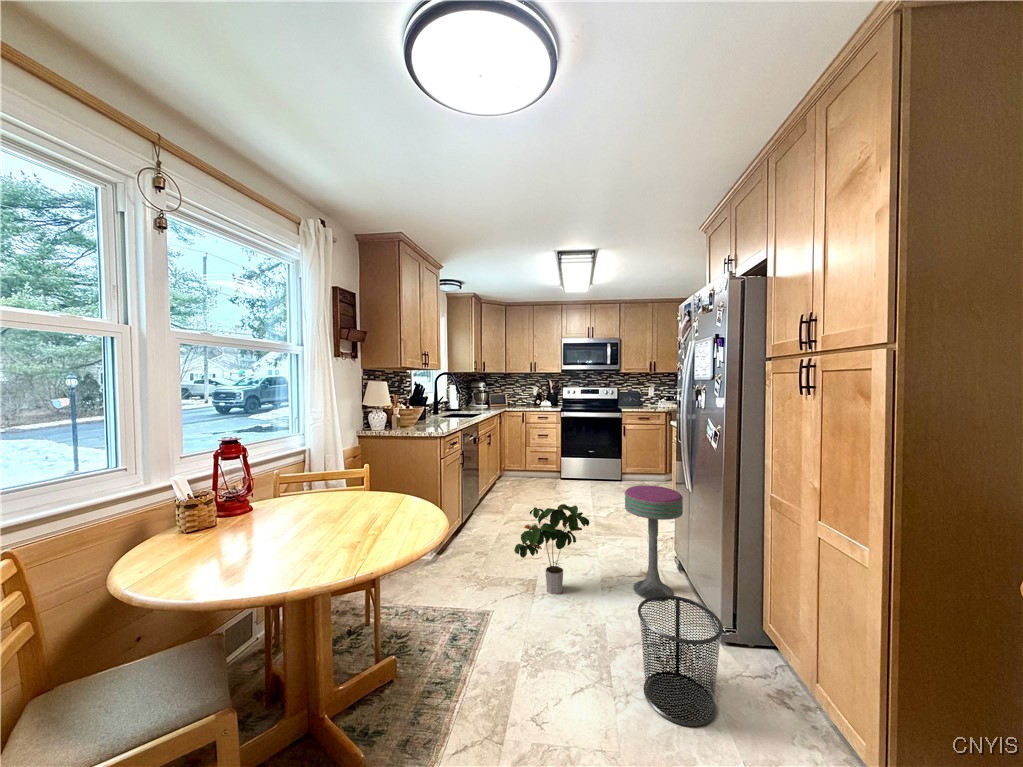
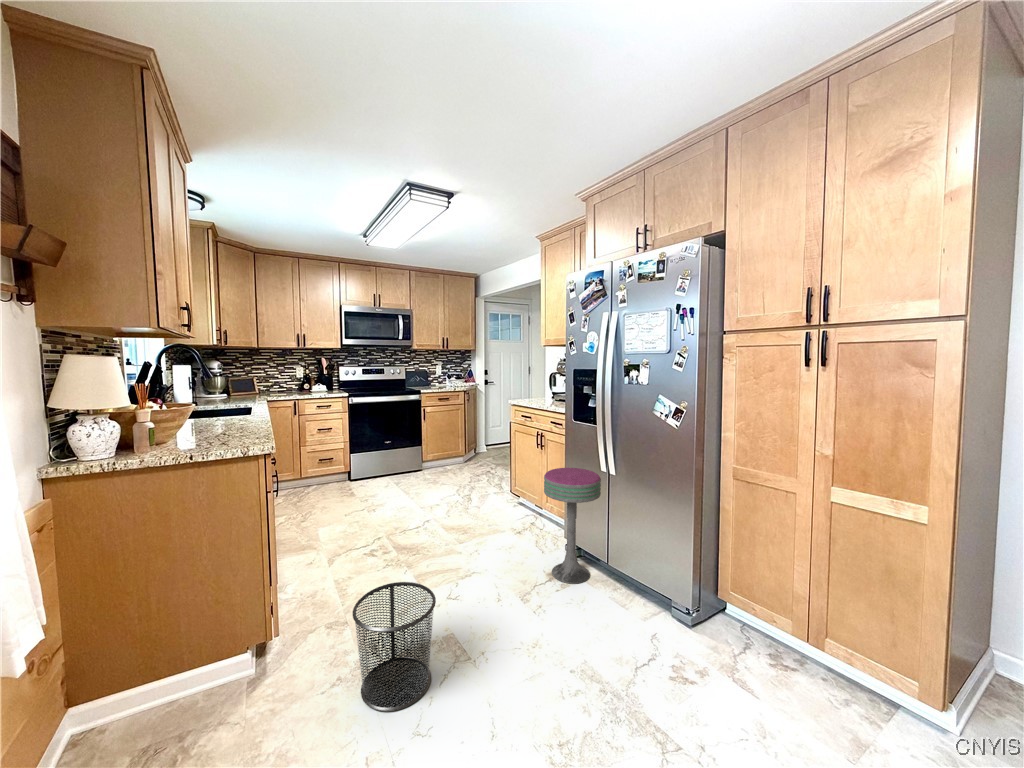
potted plant: present [514,504,589,594] -> none [457,508,518,622]
waste bin: present [638,595,723,726] -> present [353,582,436,712]

